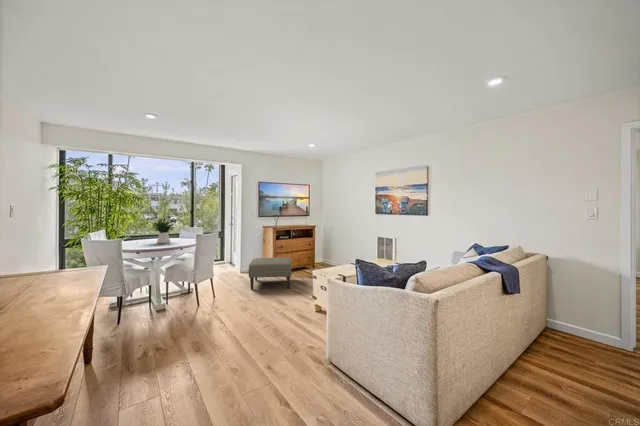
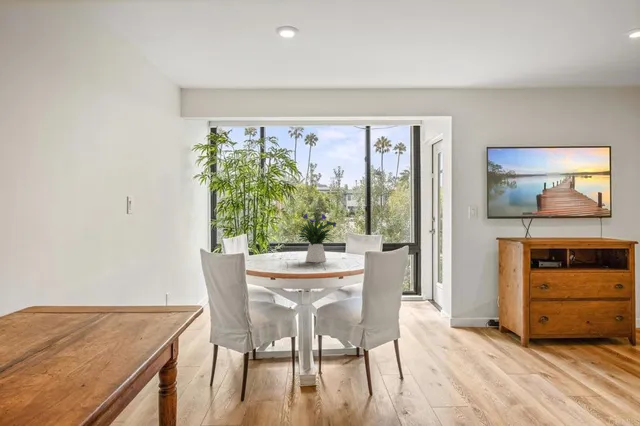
ottoman: present [249,257,291,290] -> none [472,306,584,397]

